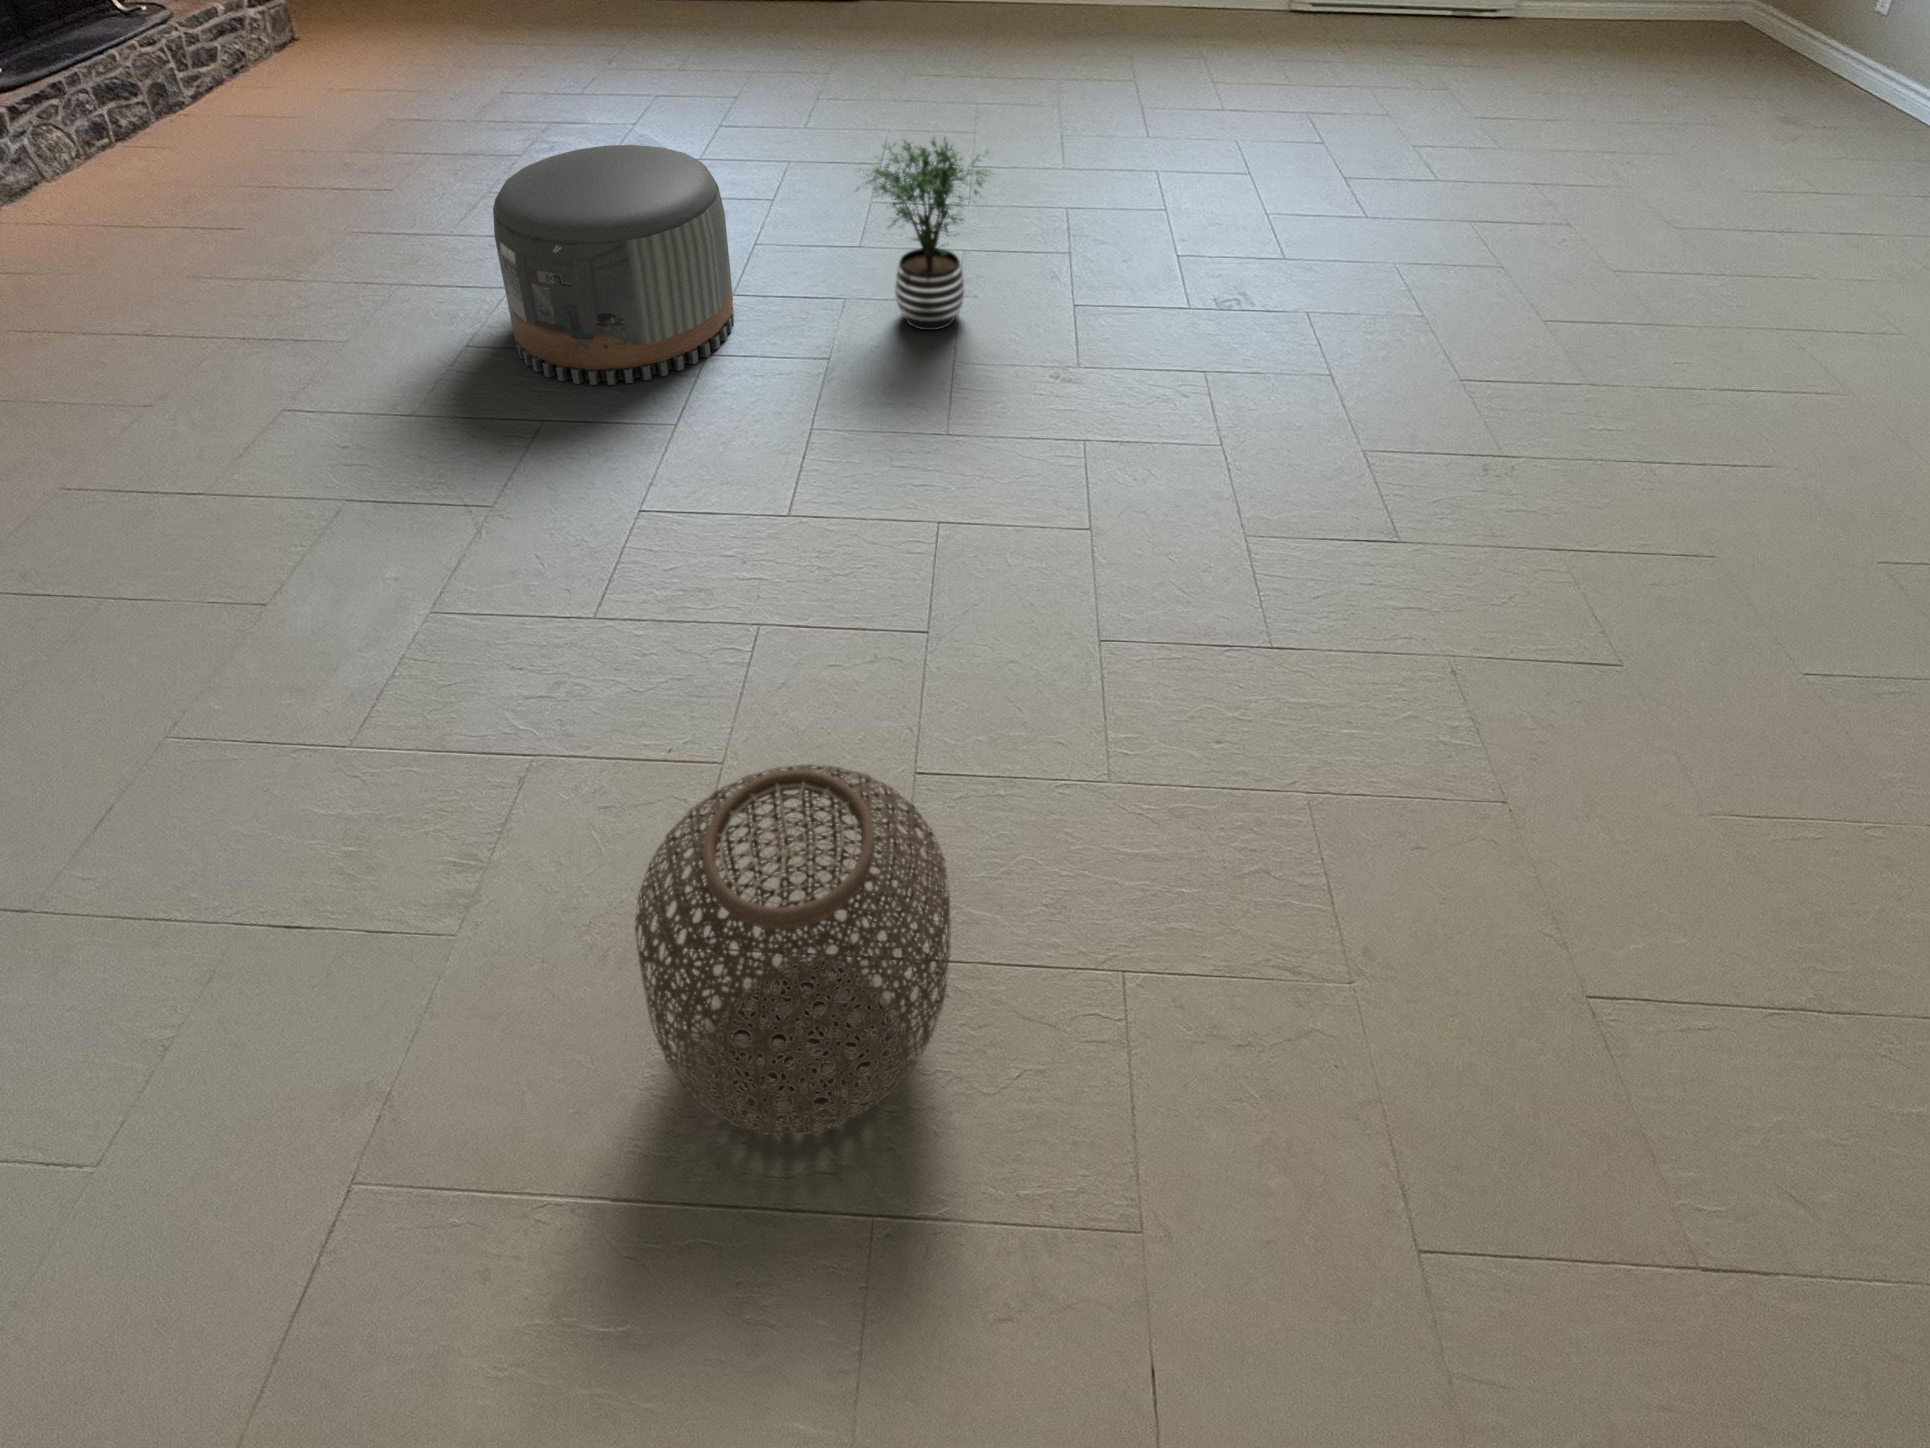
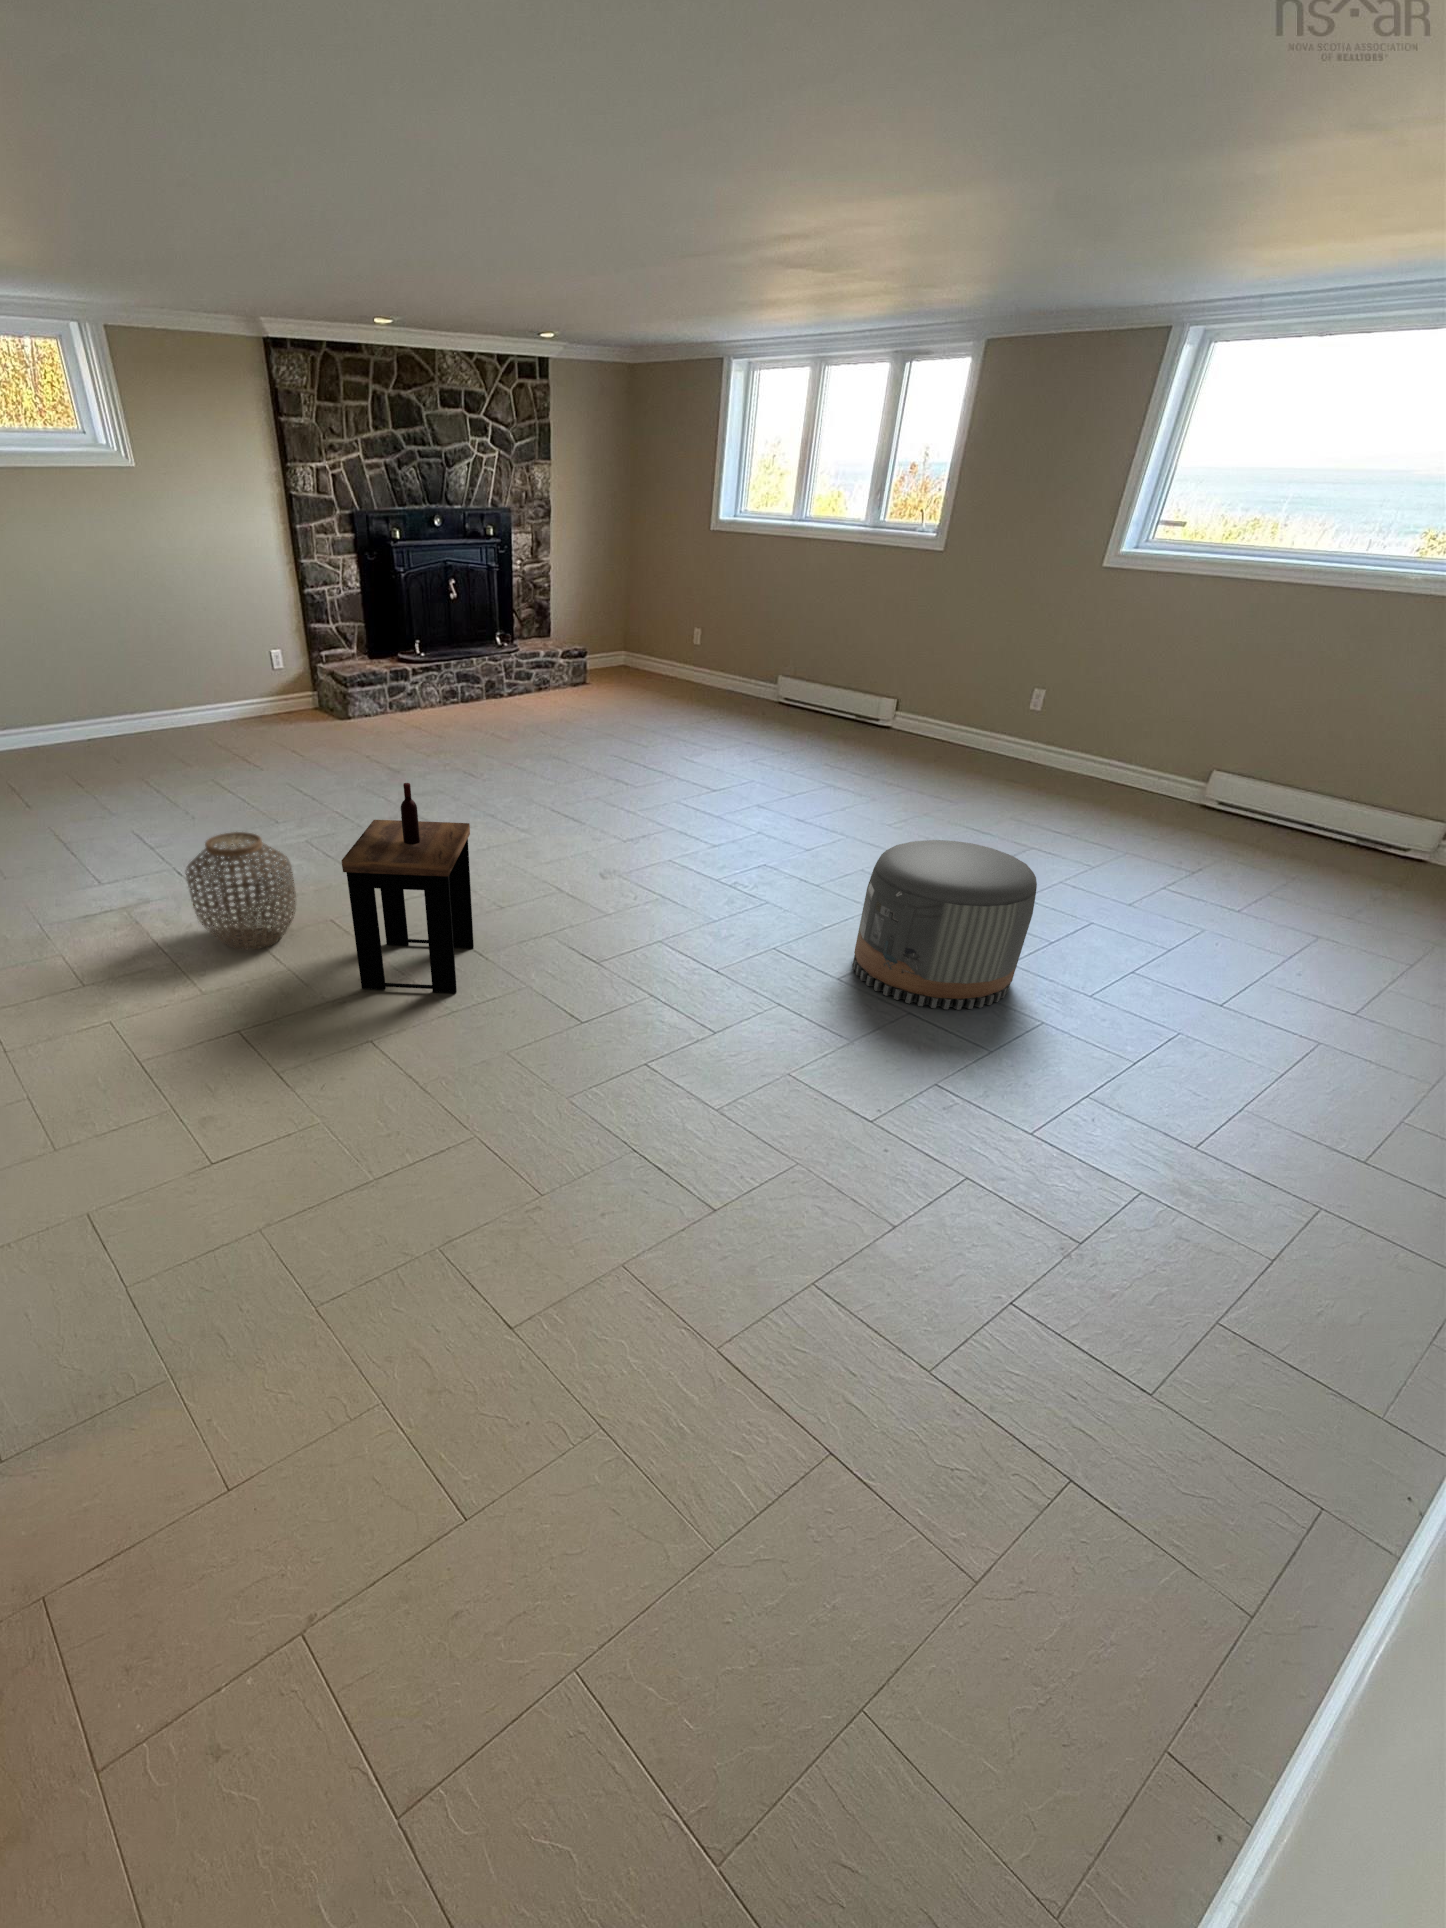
potted plant: present [857,138,991,330] -> none [583,730,662,844]
pouf: present [493,145,734,385] -> present [853,840,1037,1010]
side table: none [1070,458,1478,968] -> present [342,783,474,993]

